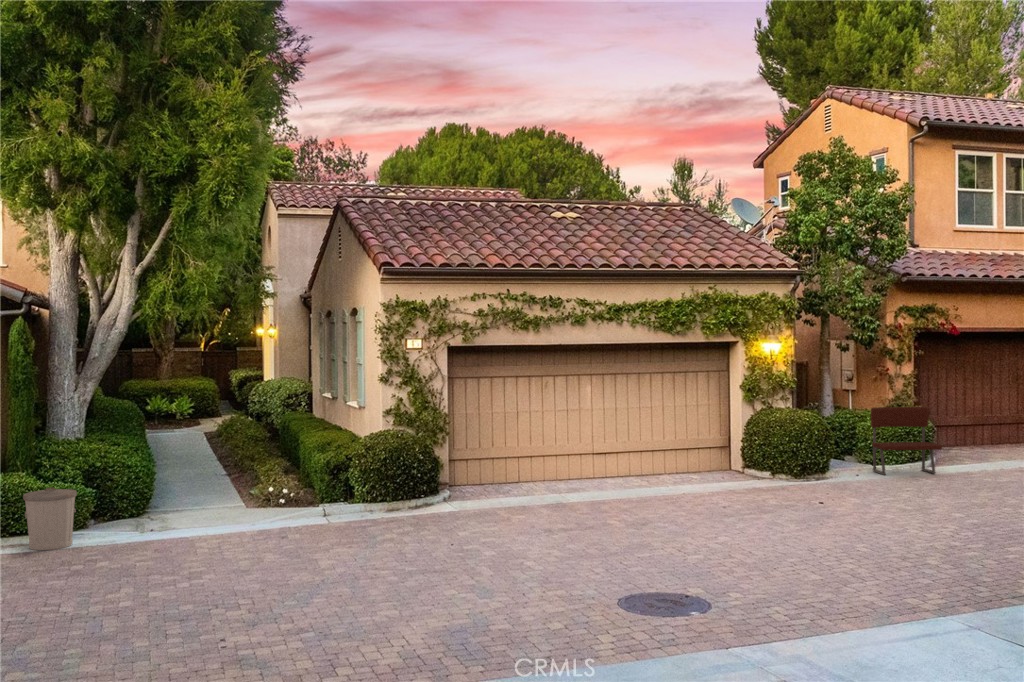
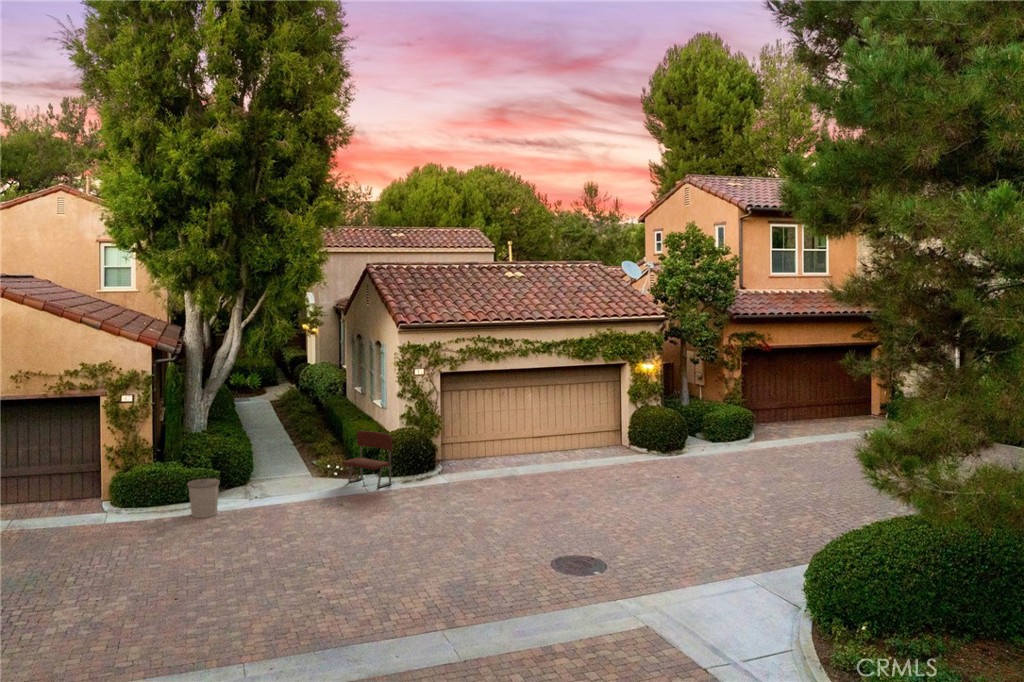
bench: present [871,407,942,475] -> present [342,431,392,488]

